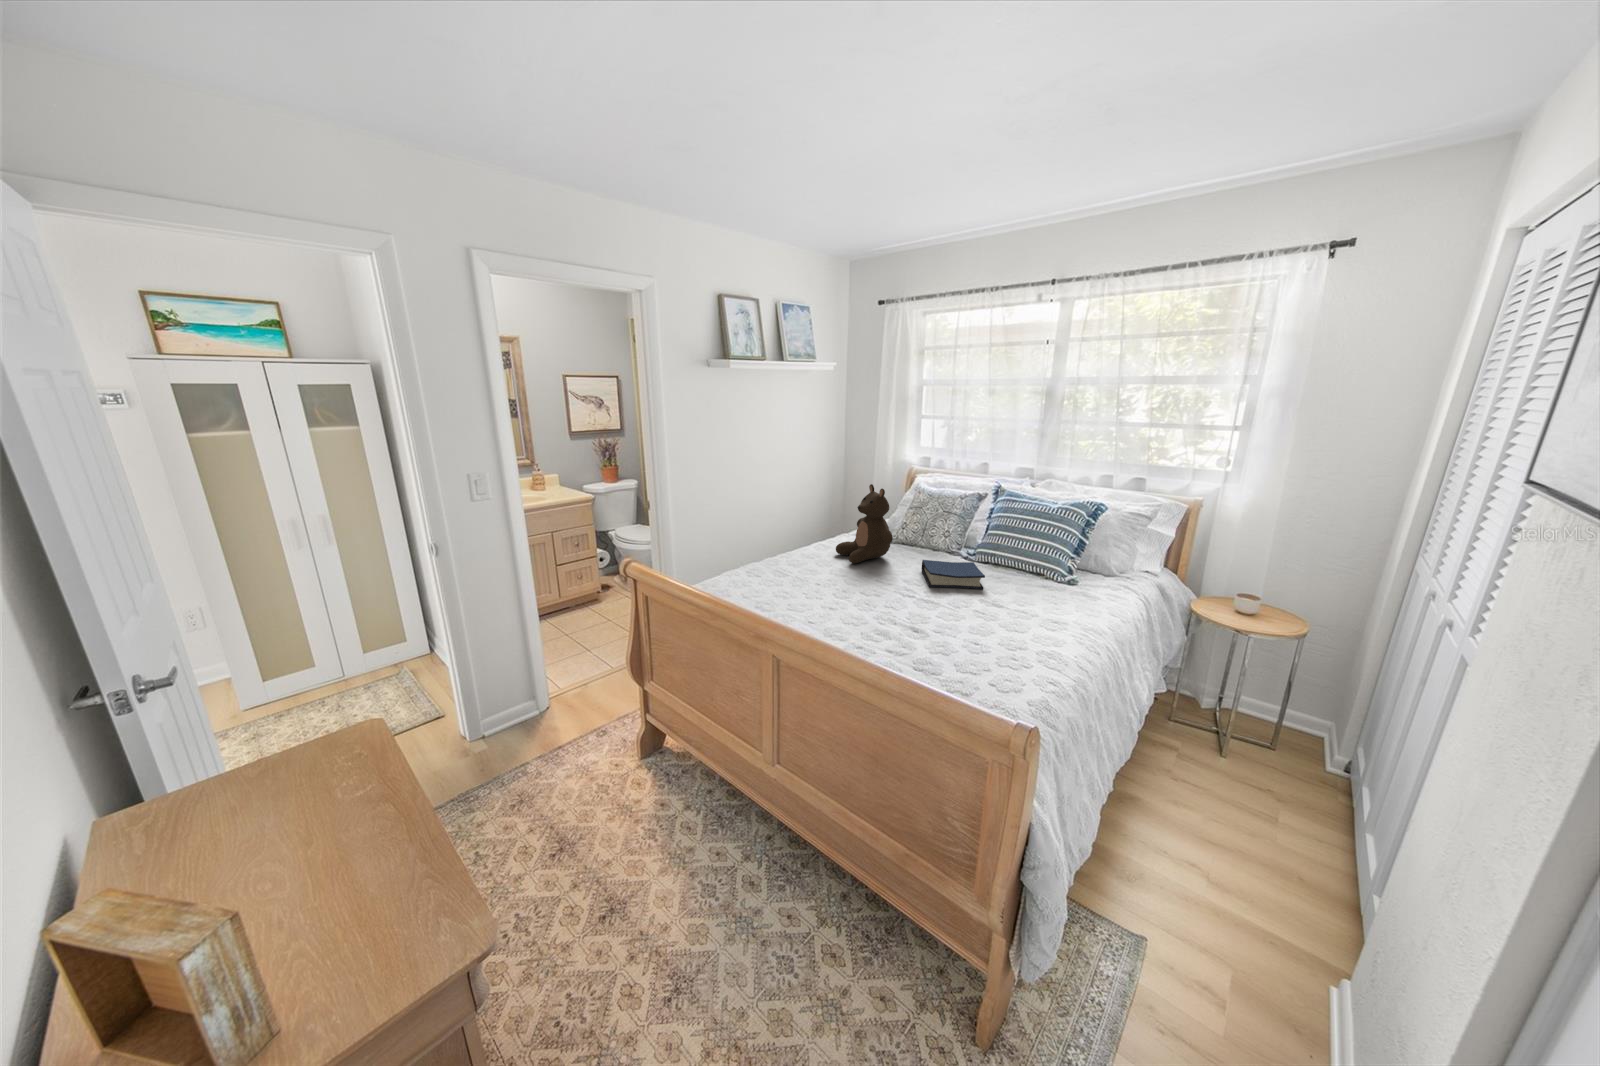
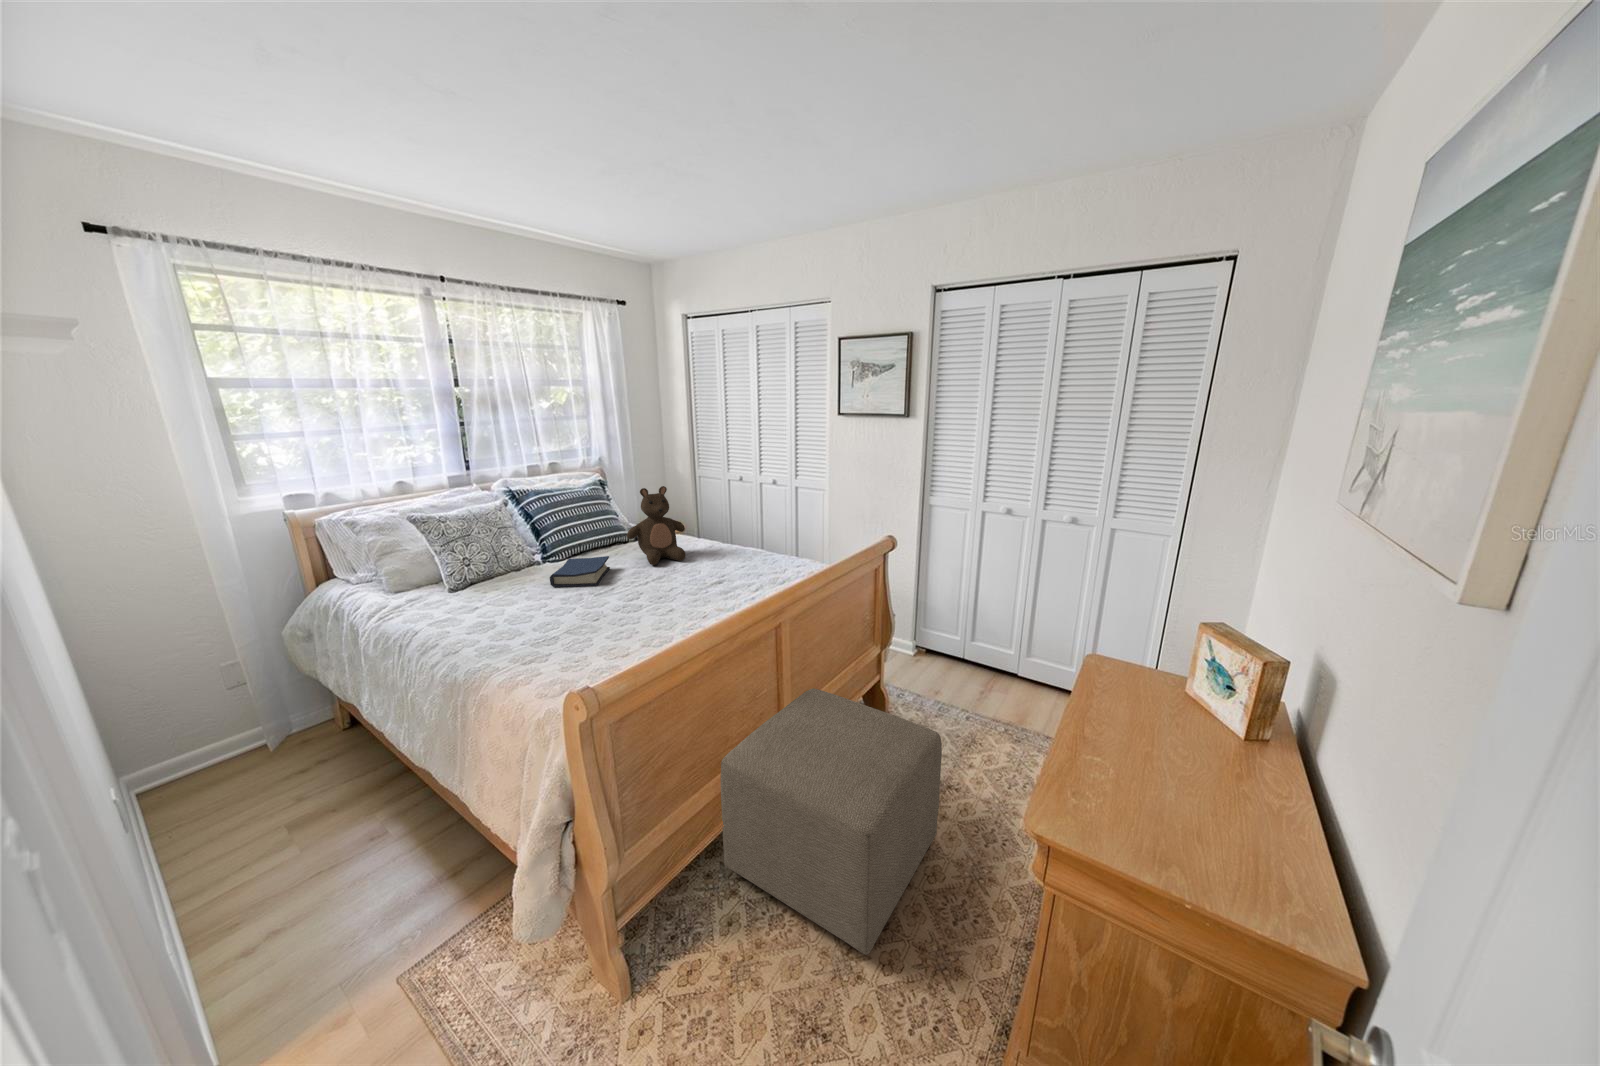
stuffed bear: present [836,484,893,564] -> present [627,486,686,565]
ottoman: none [567,708,809,1009] -> present [721,688,942,955]

